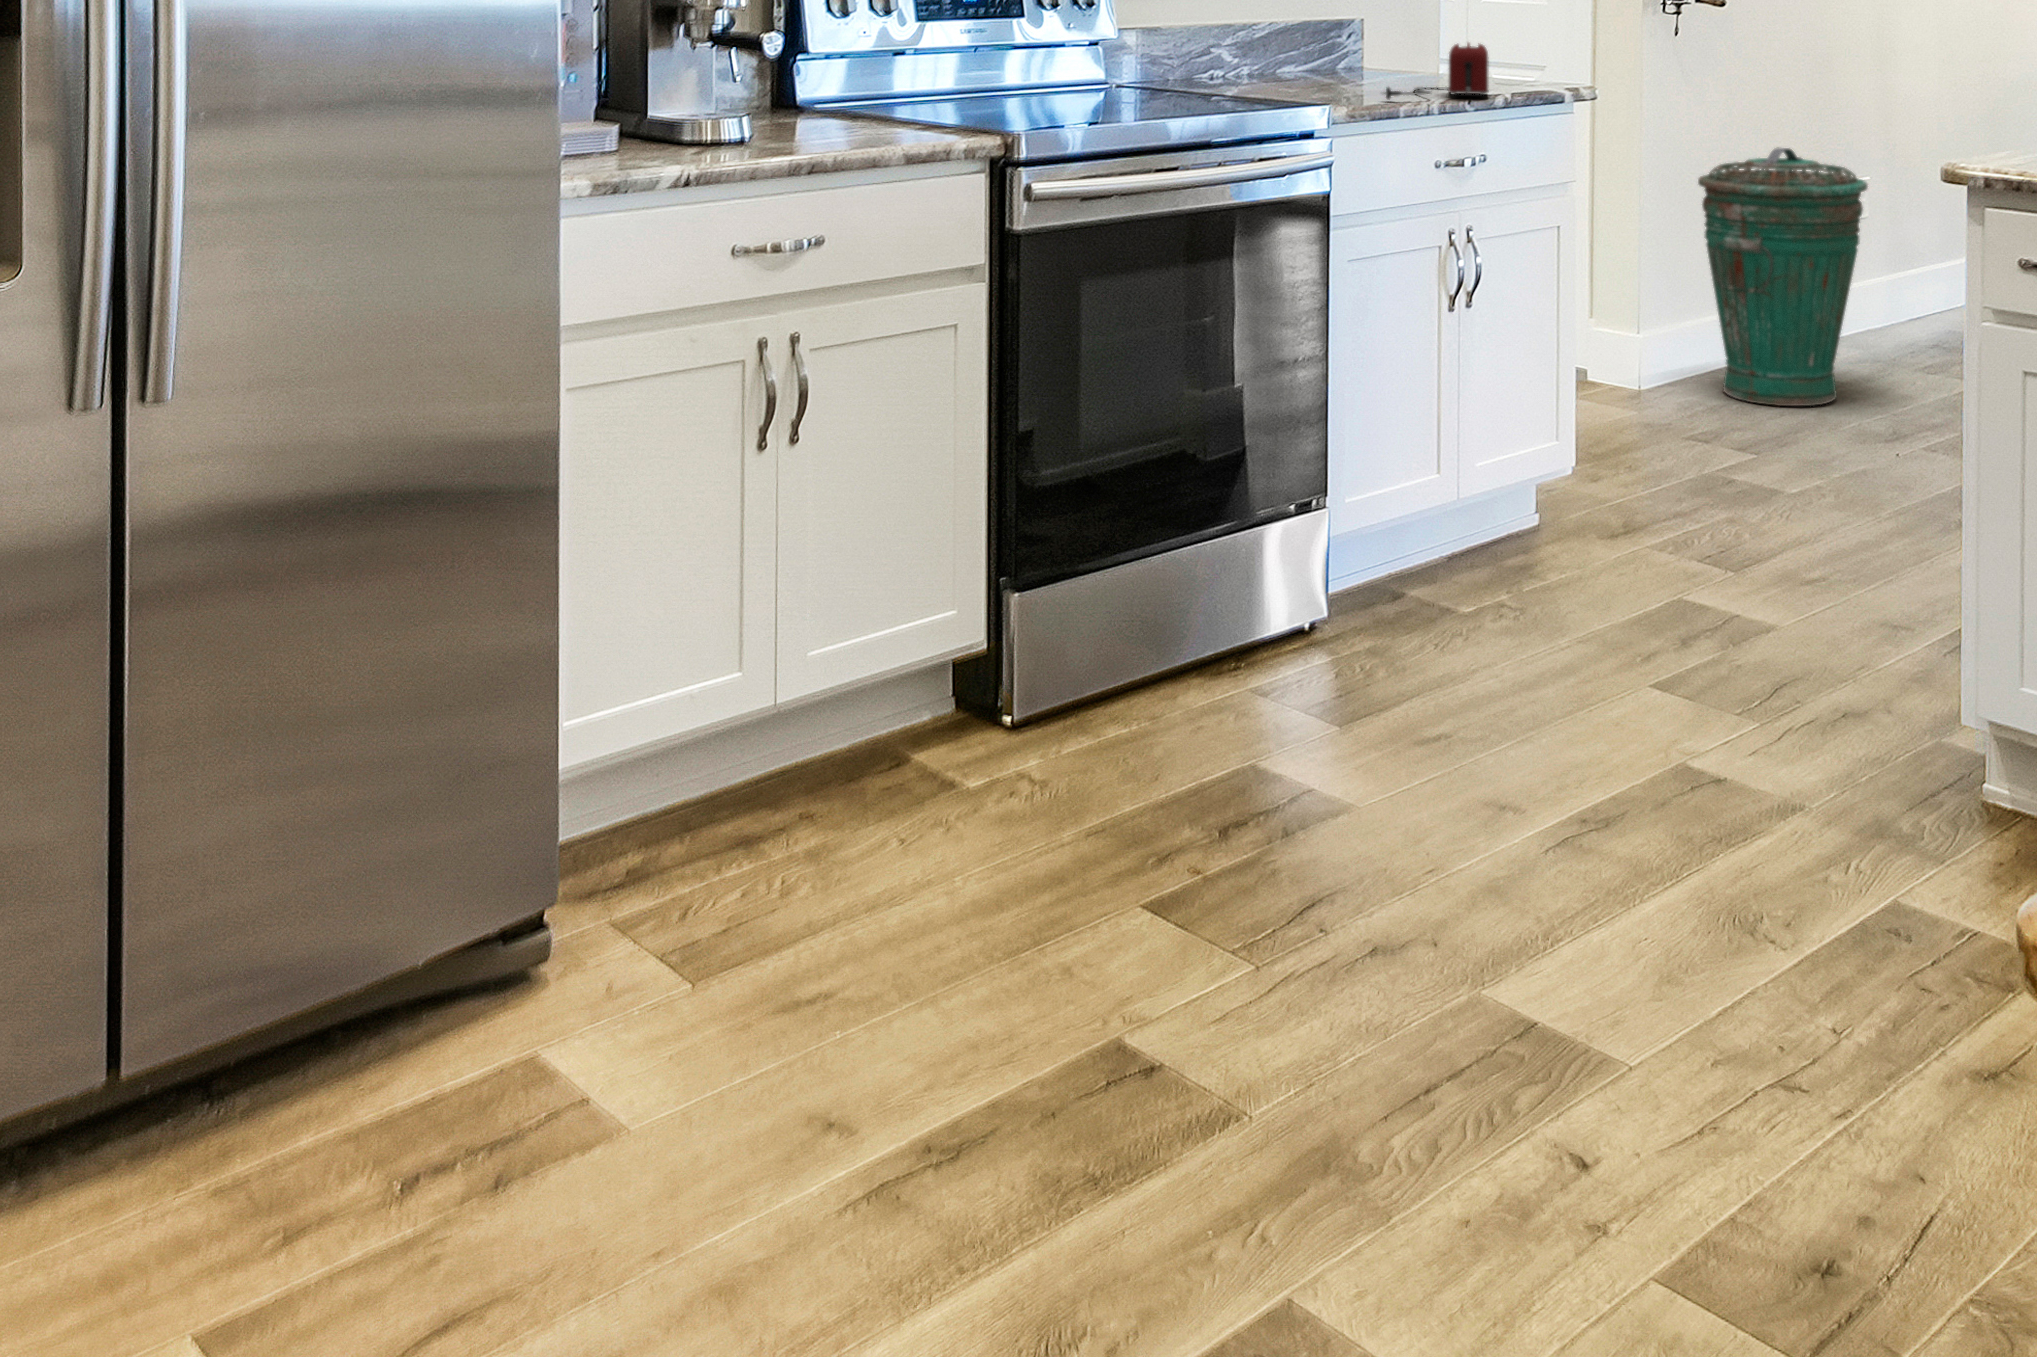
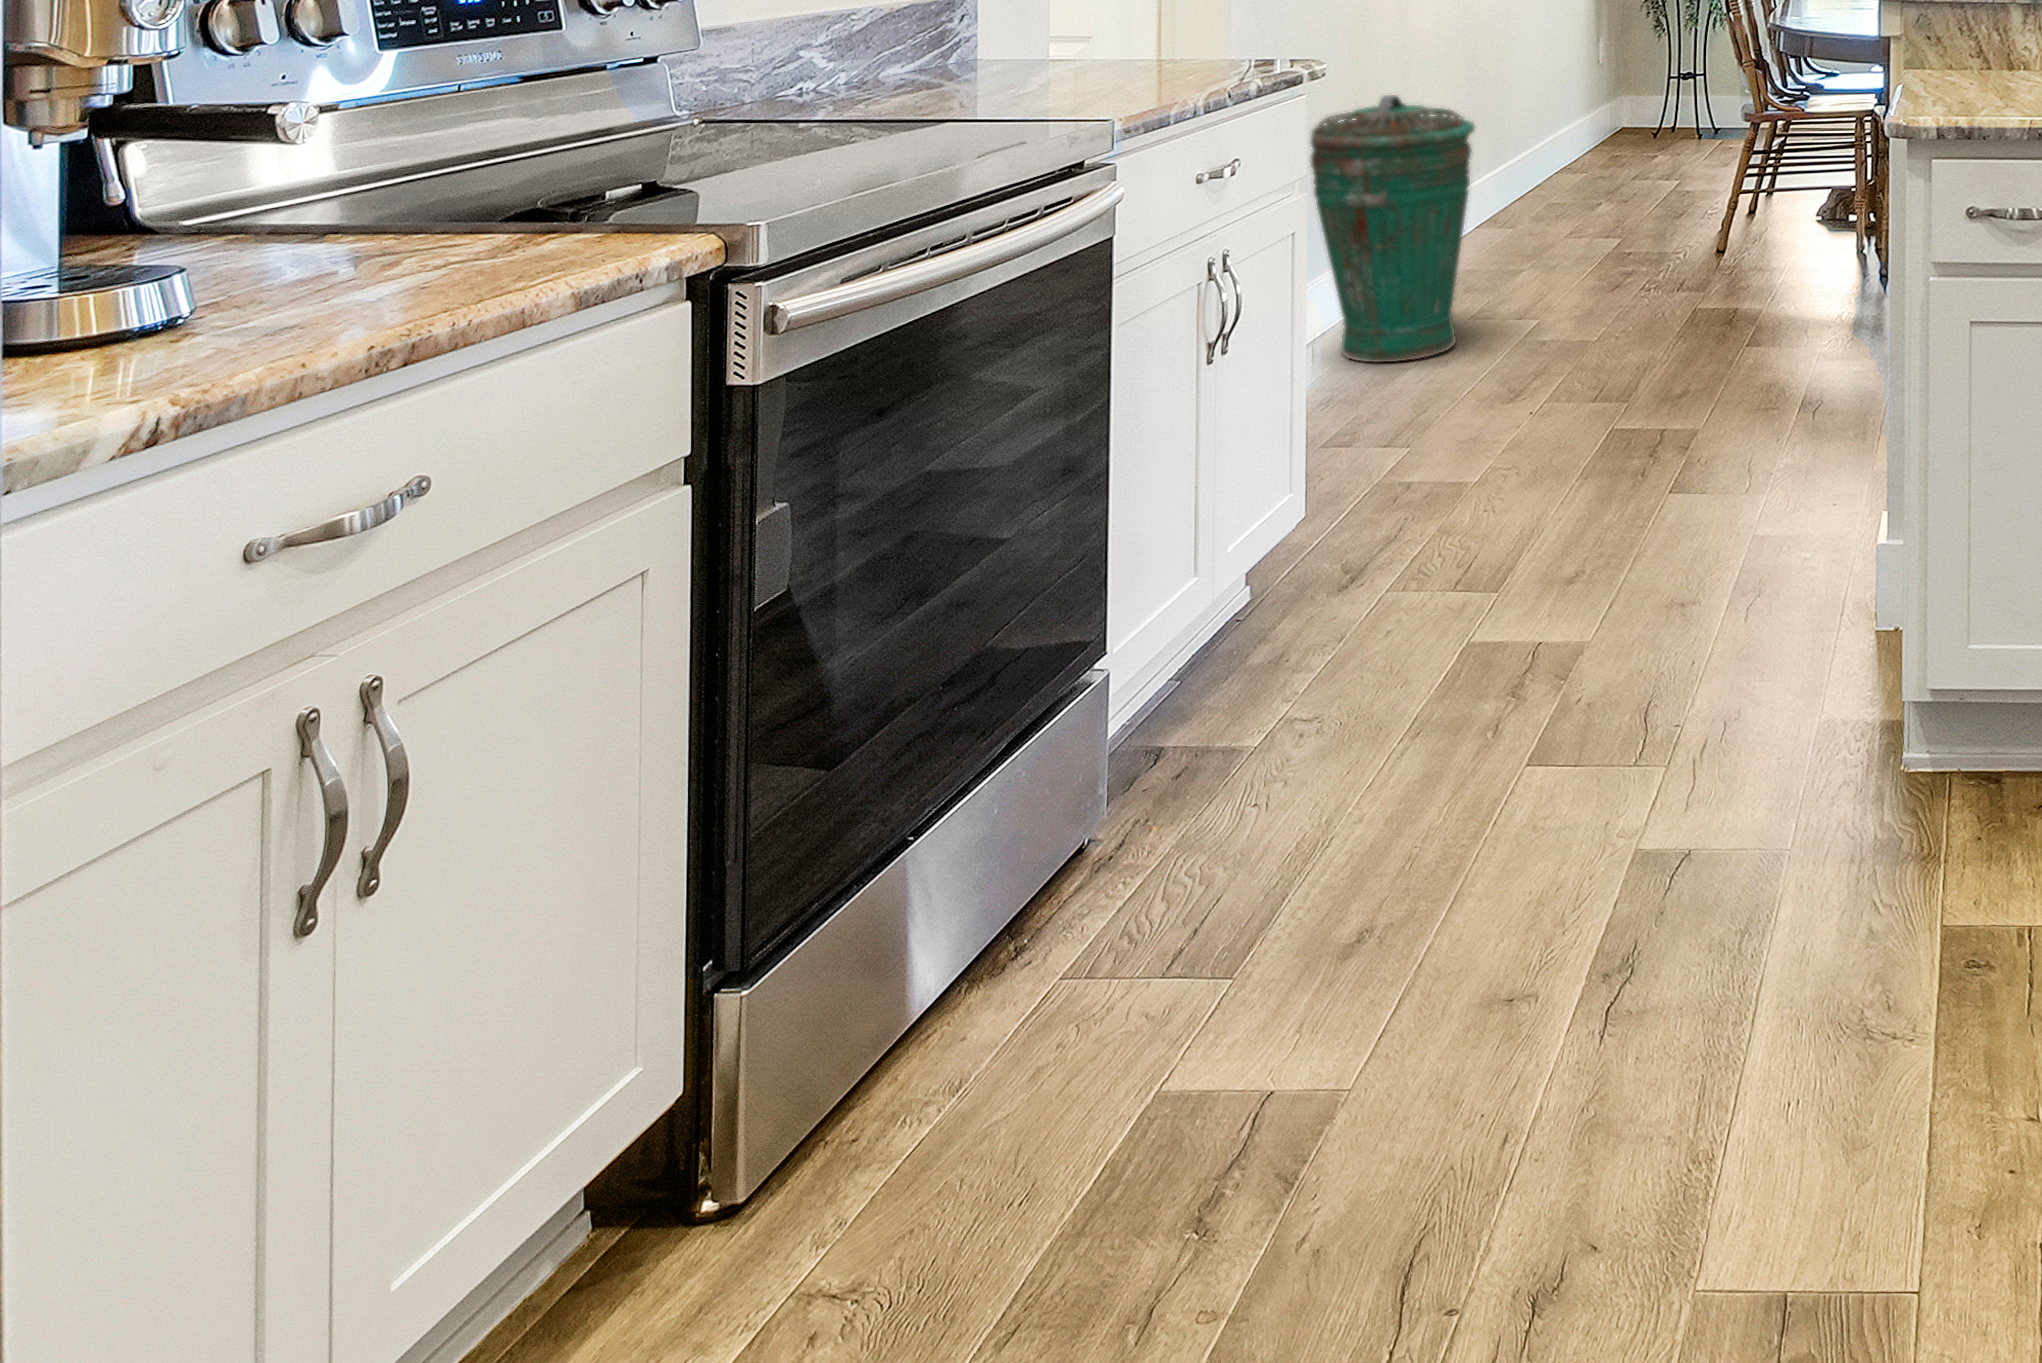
toaster: present [1384,43,1489,99] -> none [1131,11,1256,92]

